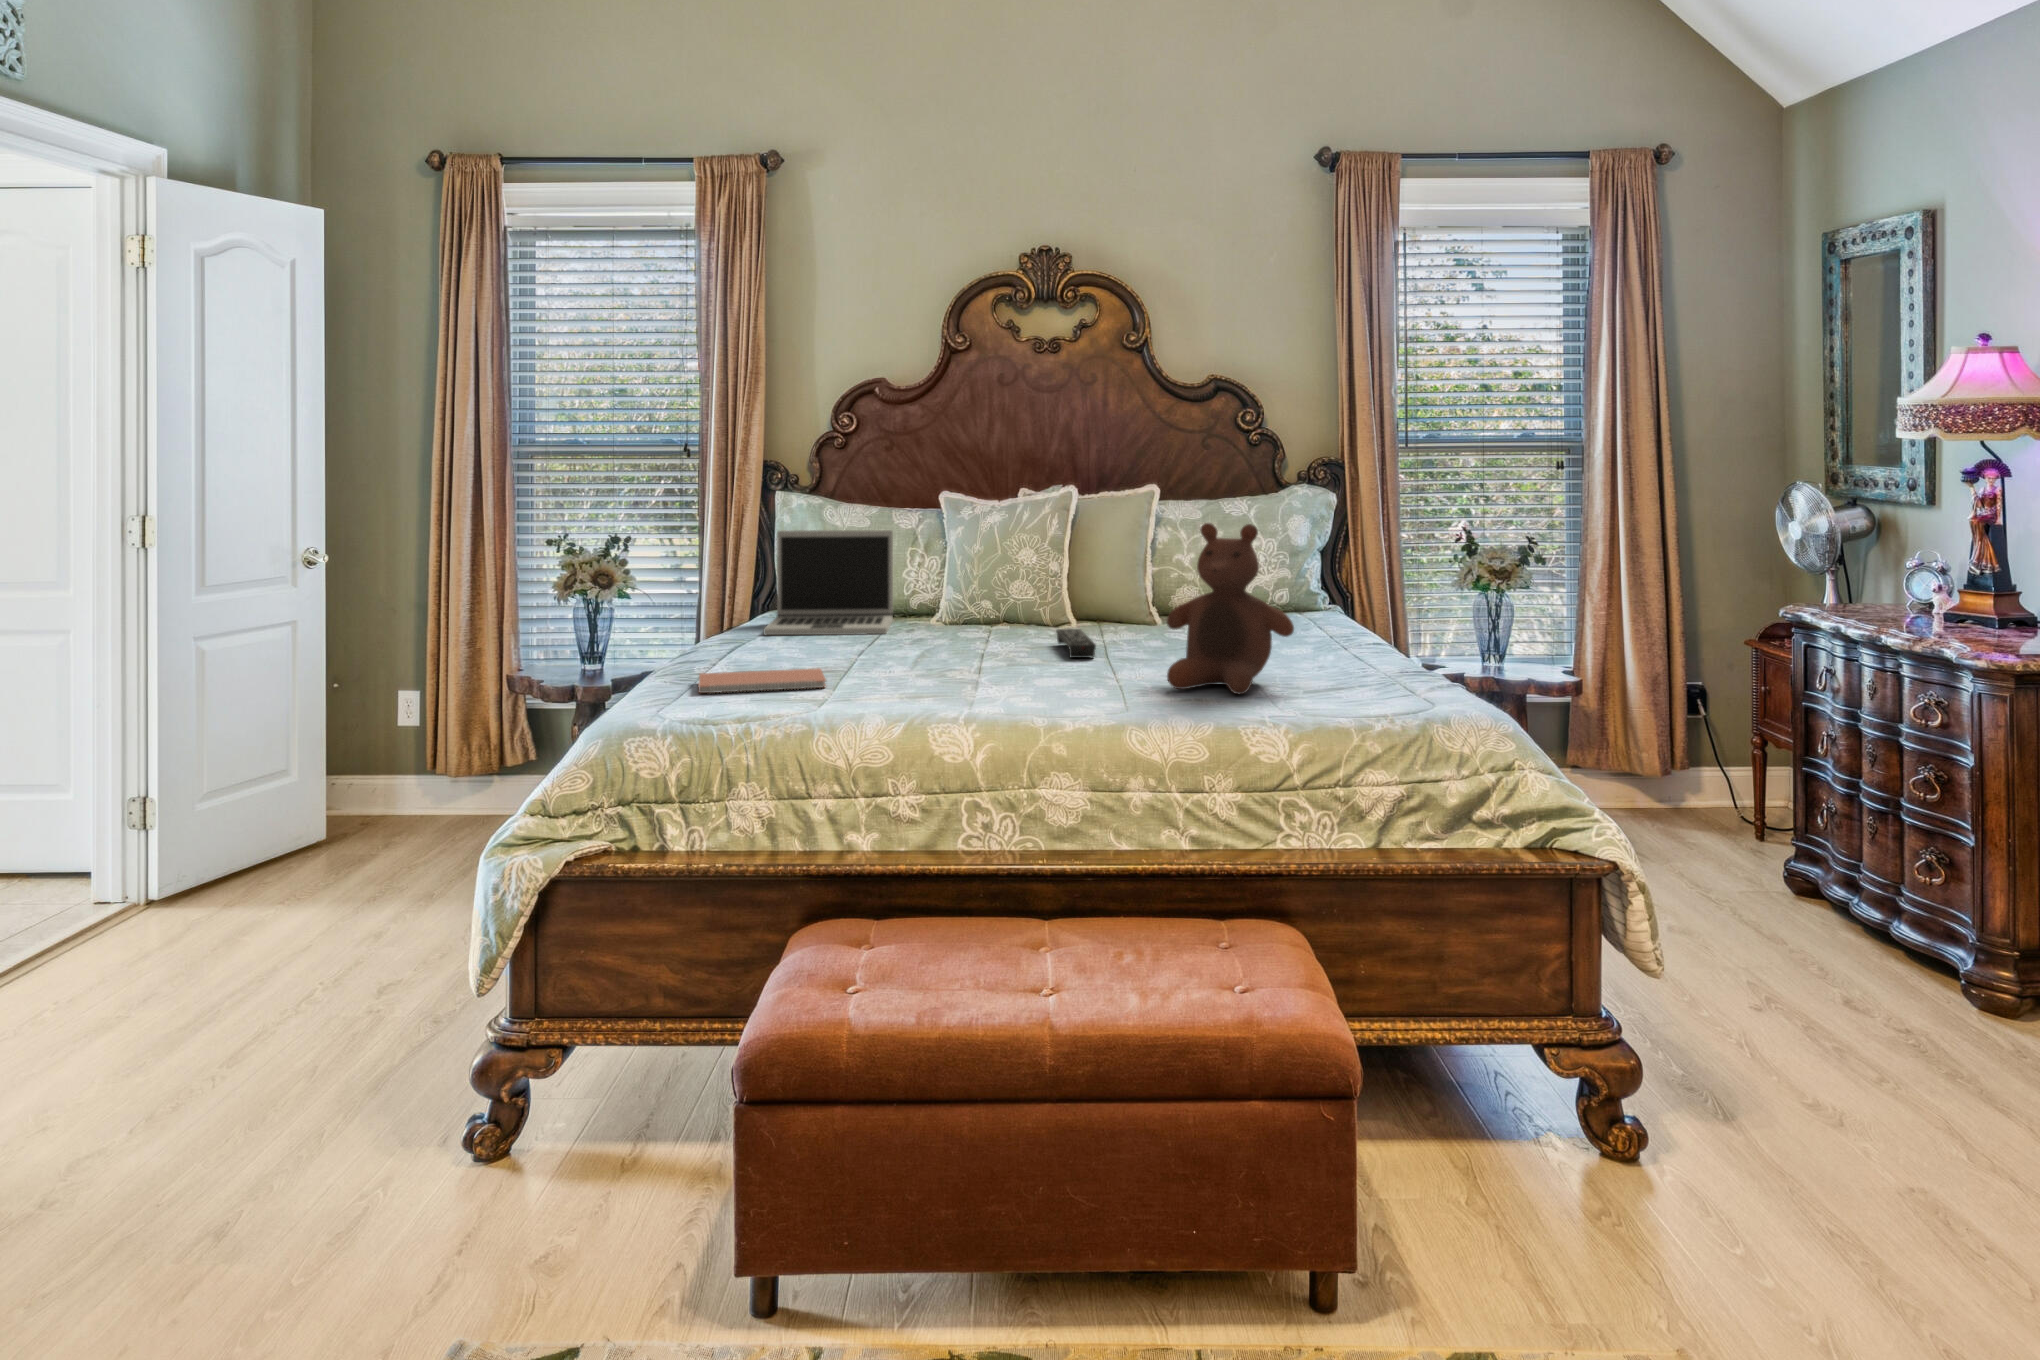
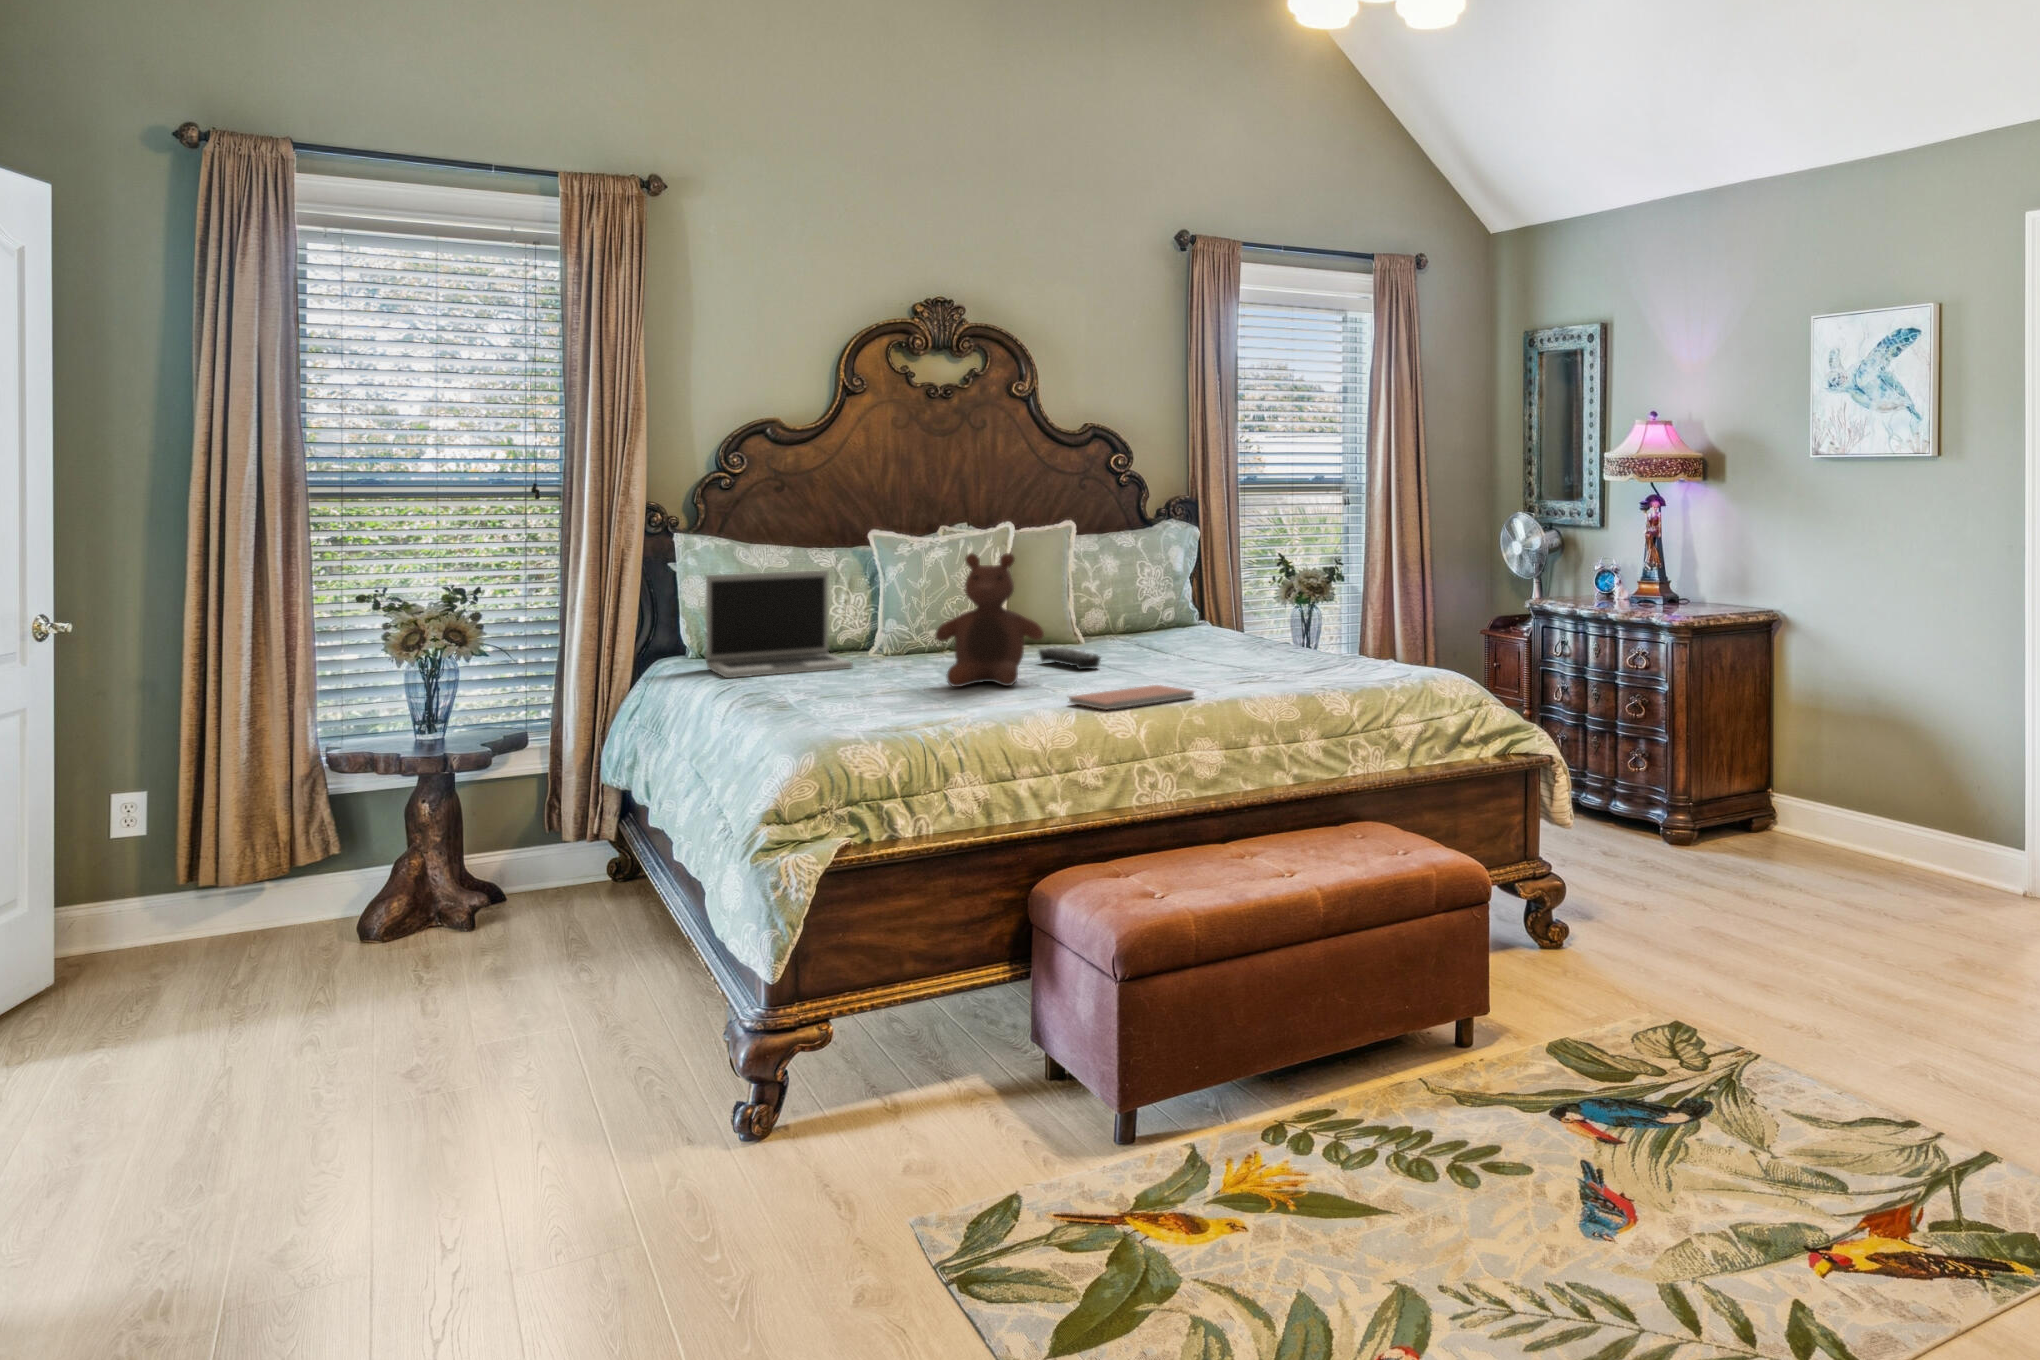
stuffed bear: present [1167,523,1294,694] -> present [935,553,1044,687]
notebook: present [698,668,826,693] -> present [1069,685,1194,710]

